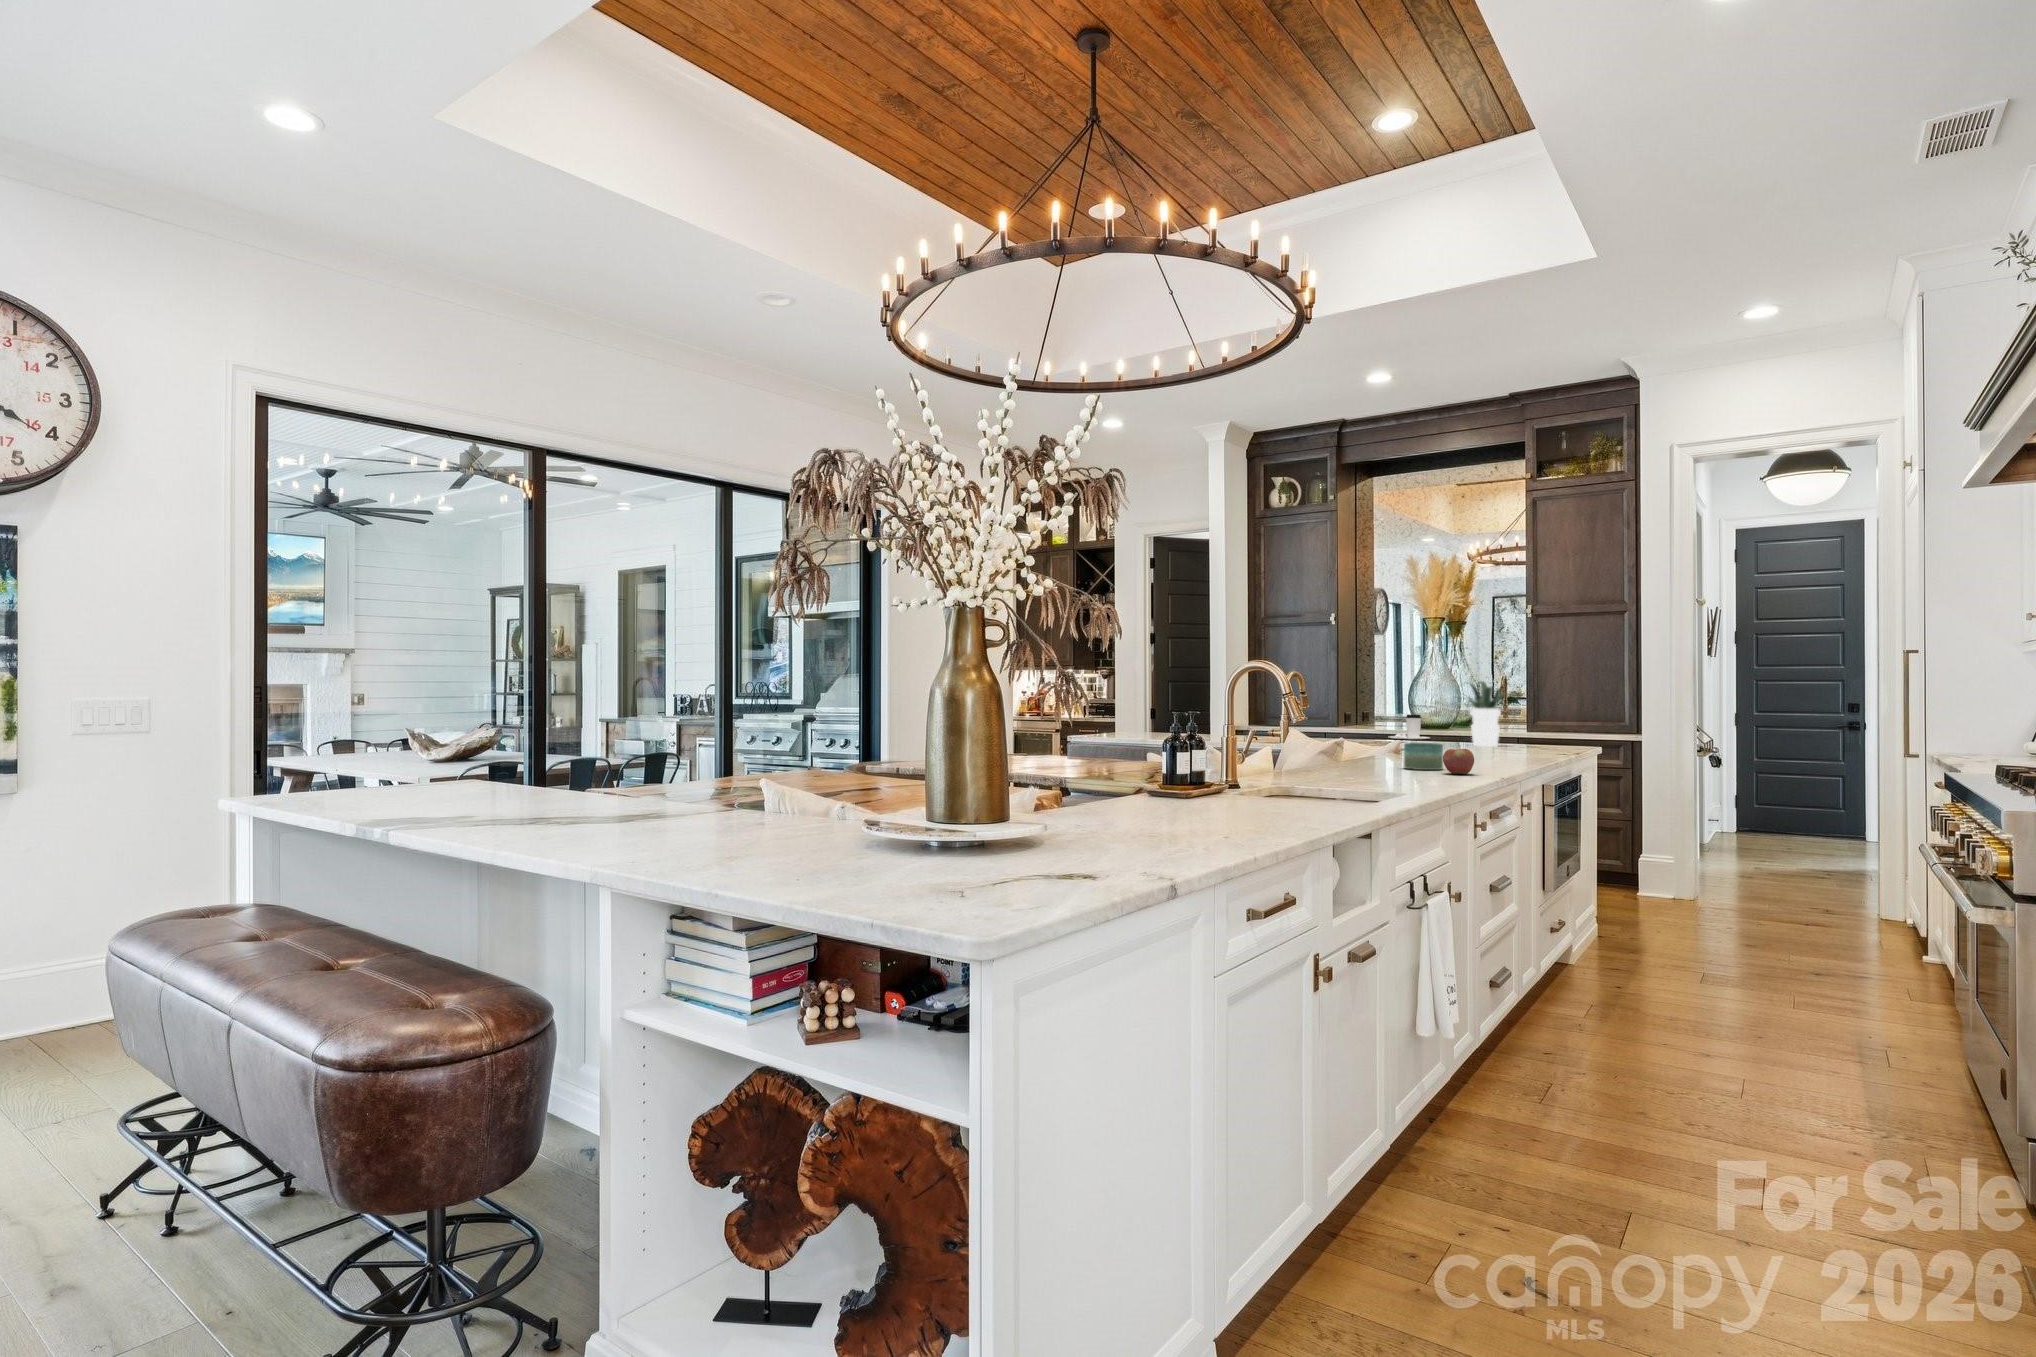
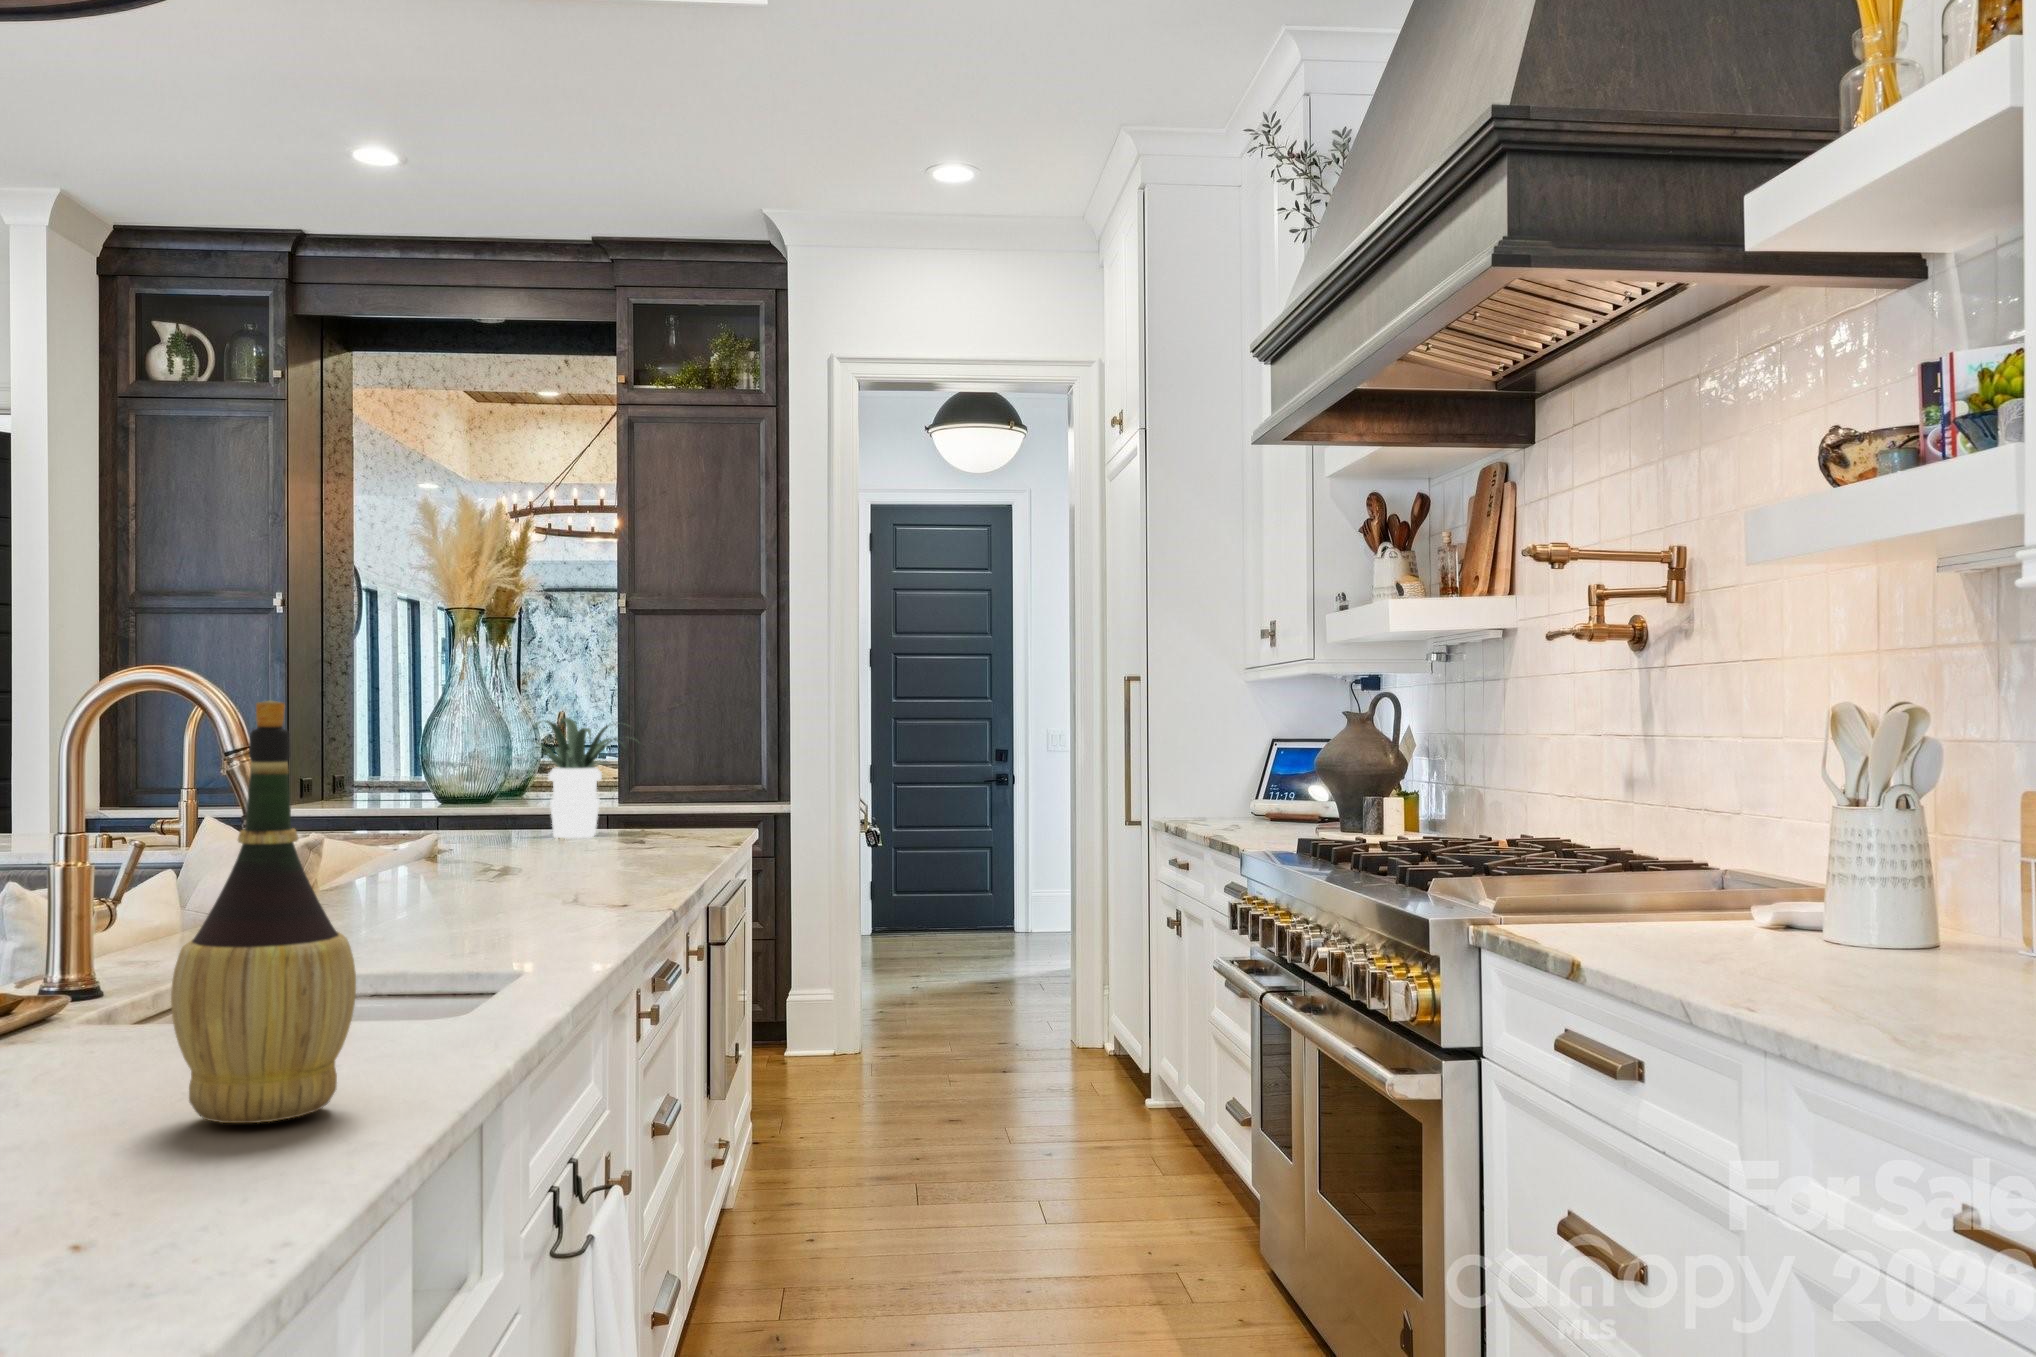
wine bottle: none [1282,675,1339,812] -> present [171,701,356,1123]
coffee cup: present [1389,715,1430,739] -> none [388,780,468,827]
candle: present [1404,743,1443,770] -> none [454,848,536,907]
apple: present [1443,749,1474,774] -> none [543,860,607,913]

